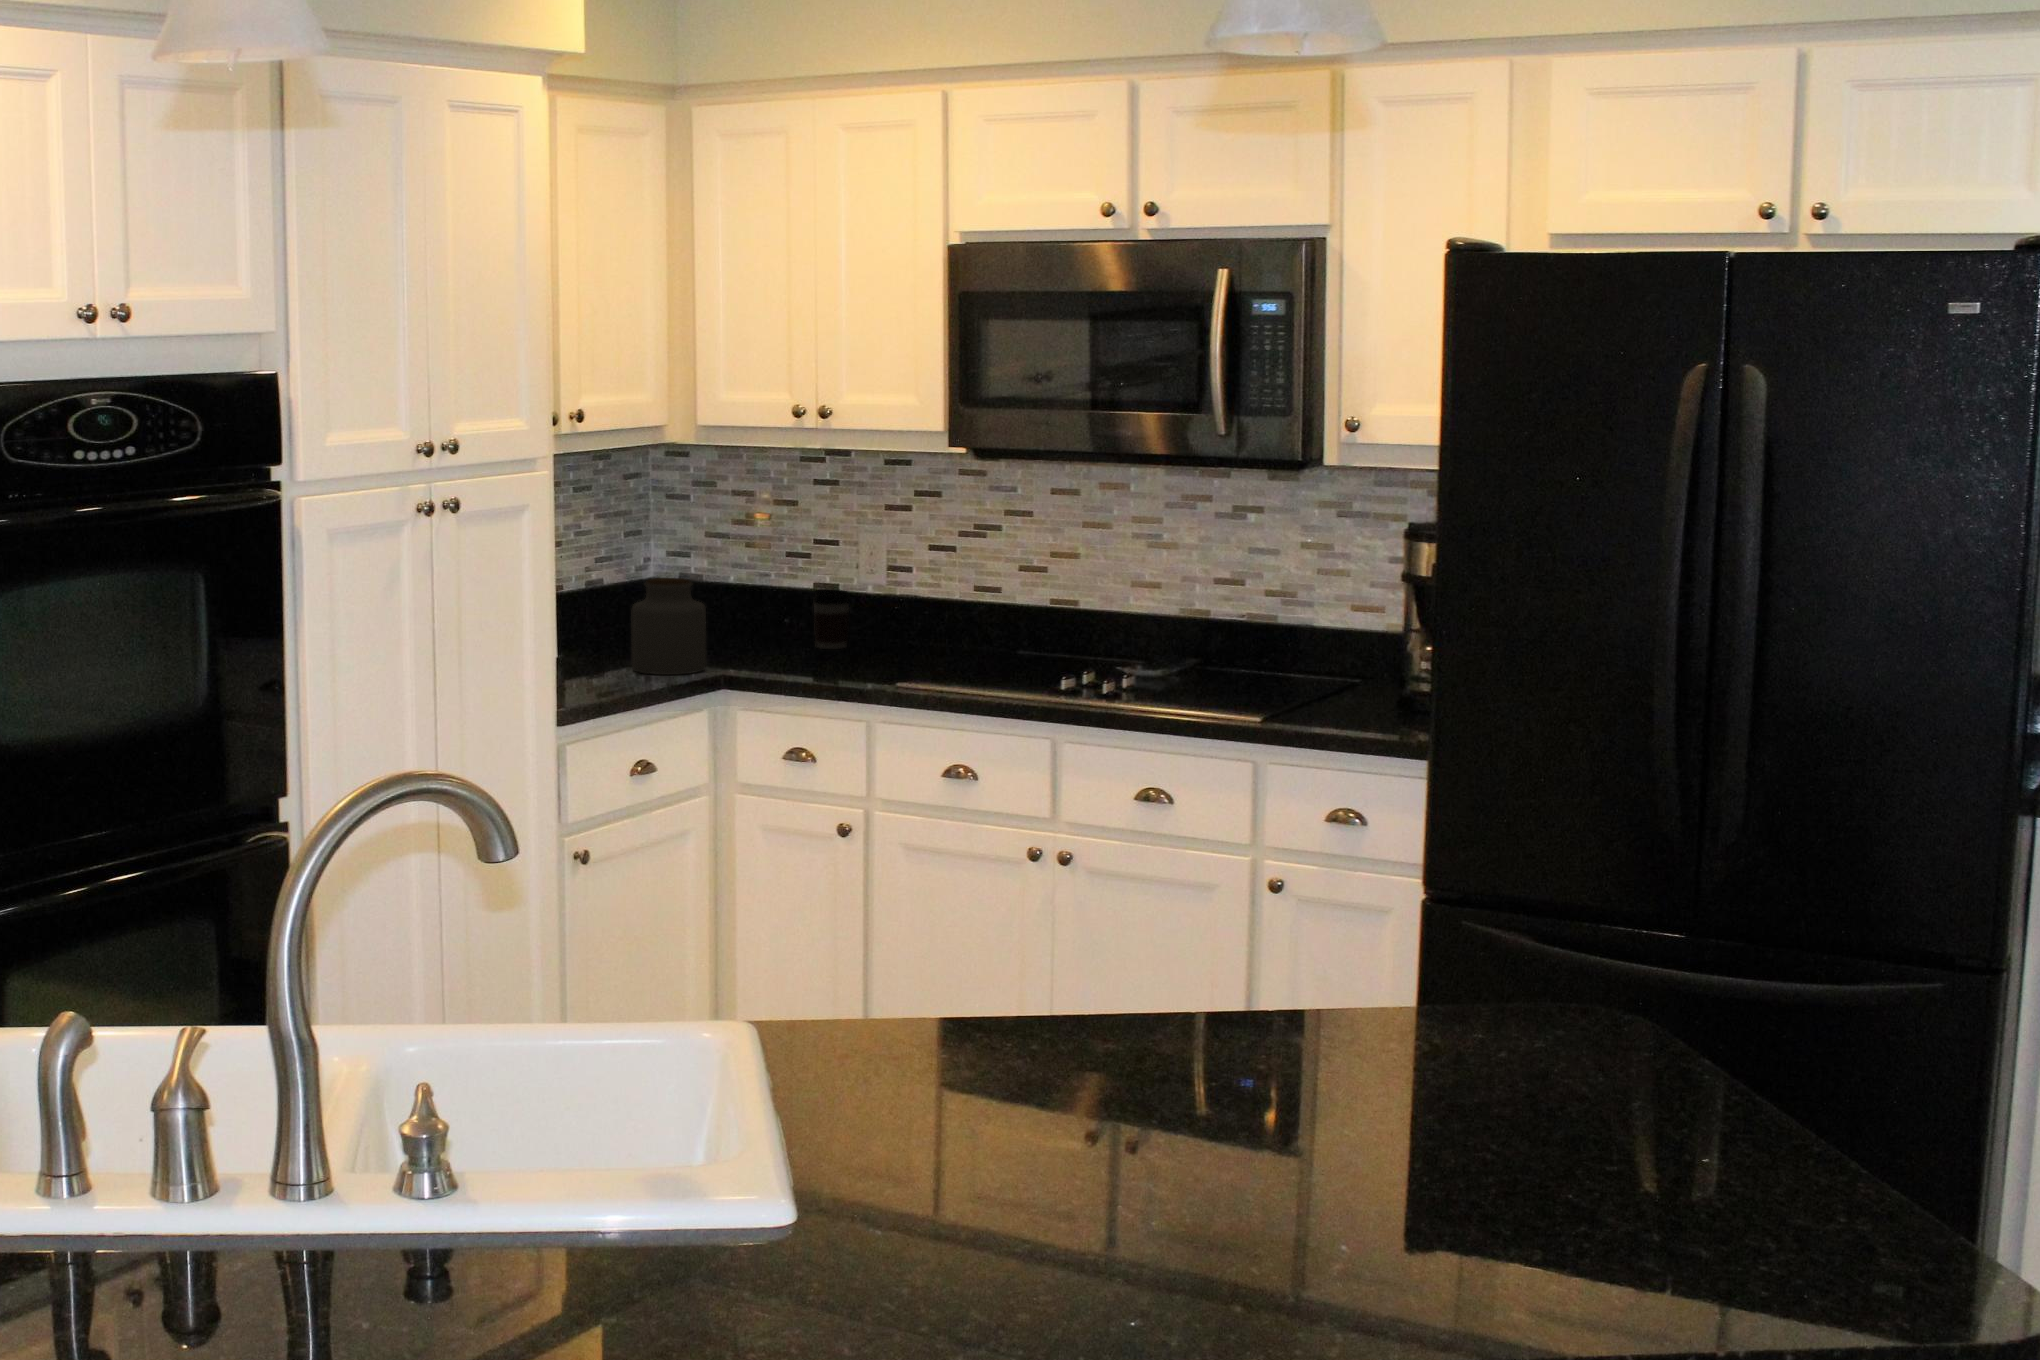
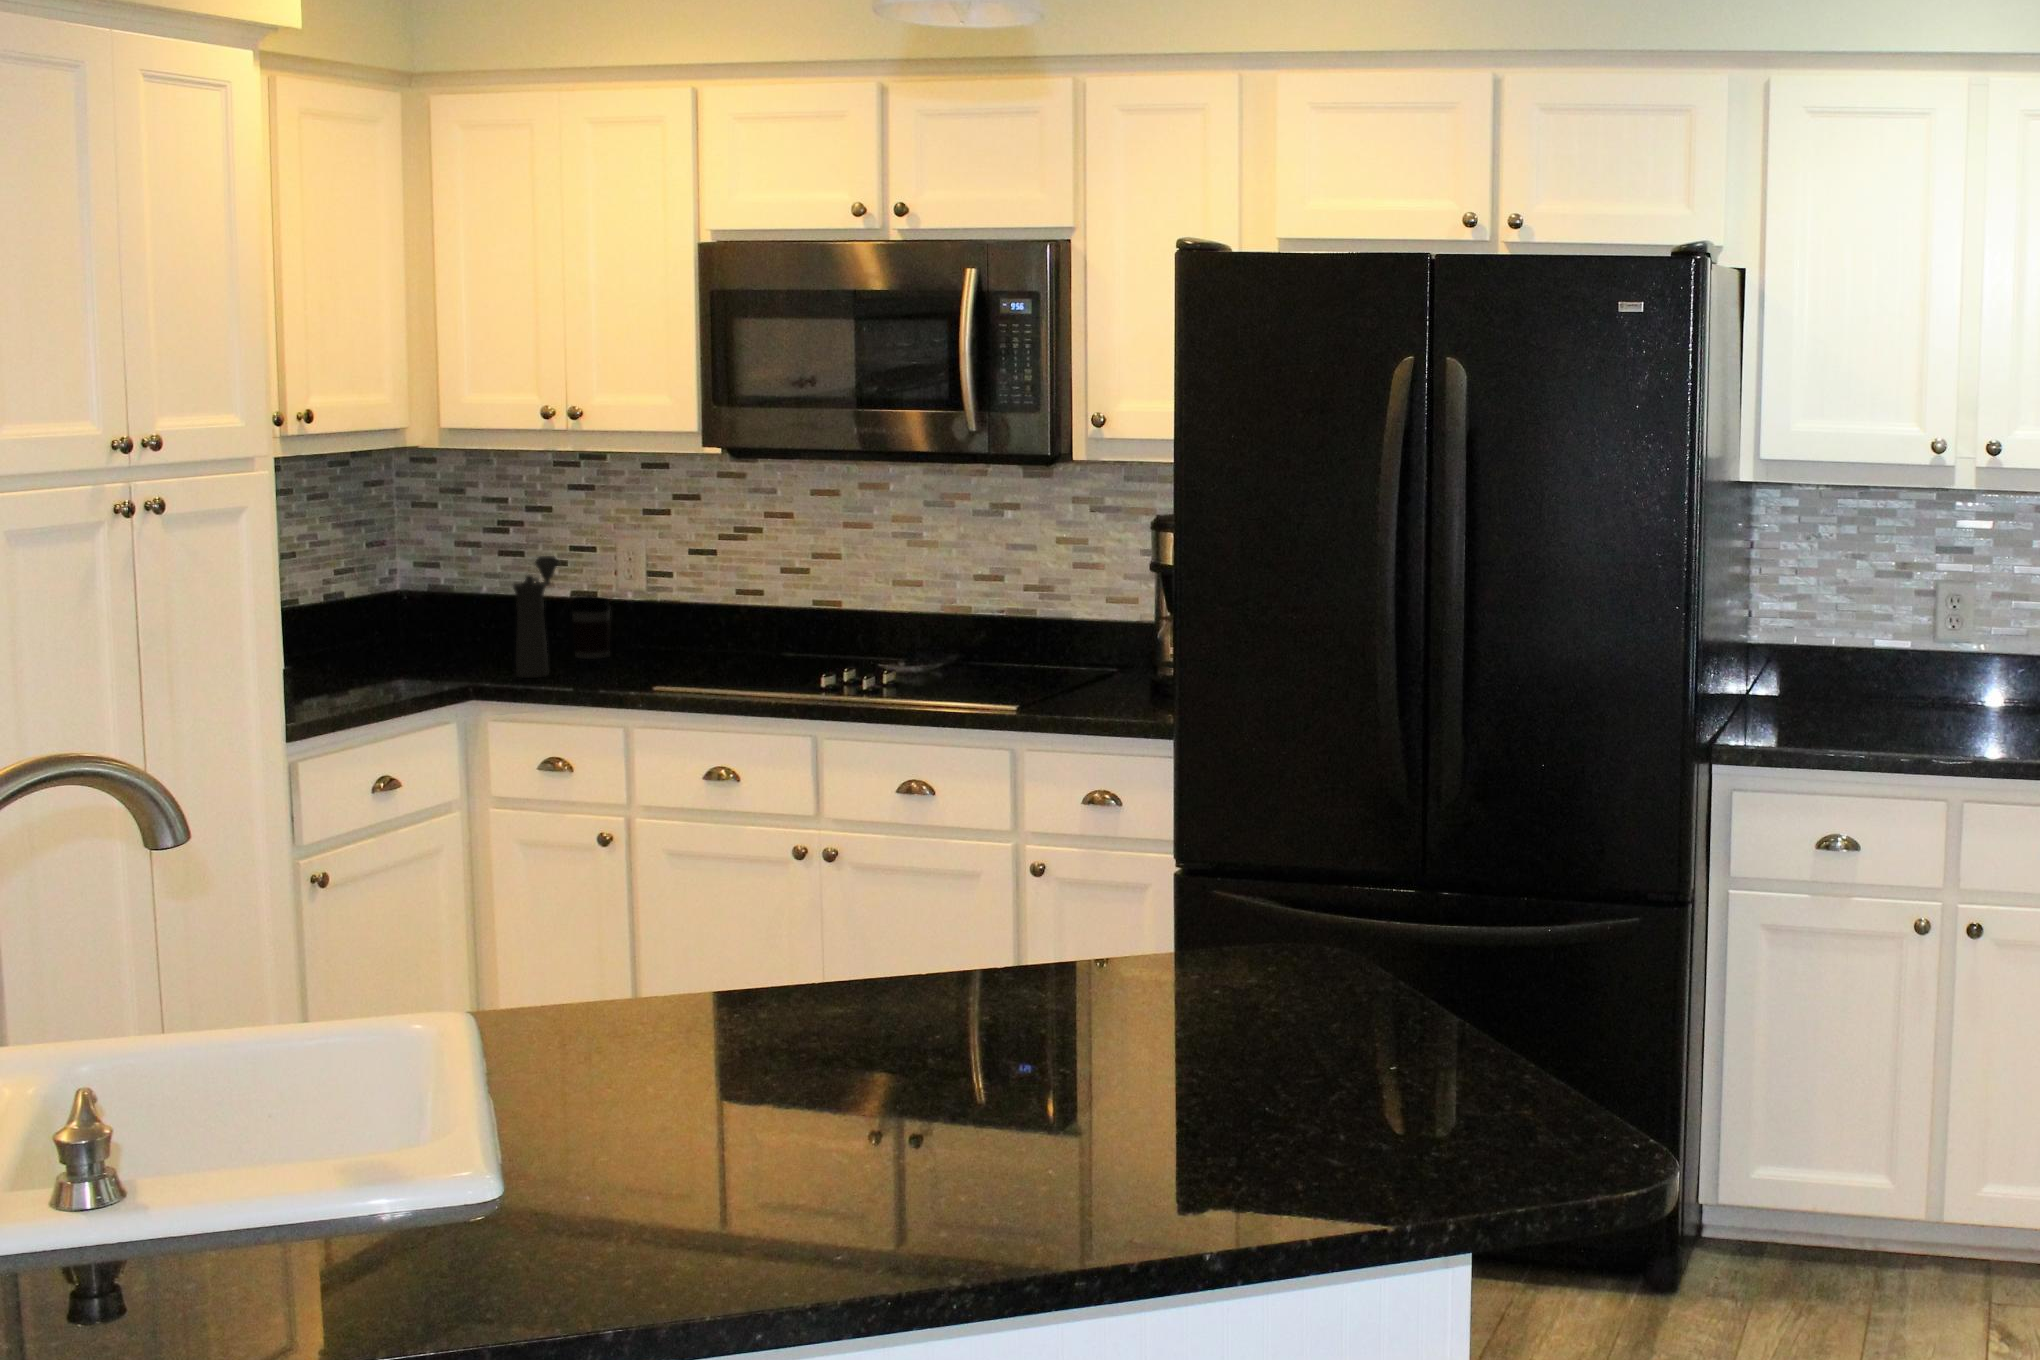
pepper mill: none [762,551,805,669] -> present [514,556,558,678]
jar: present [631,578,706,675] -> none [367,585,453,687]

